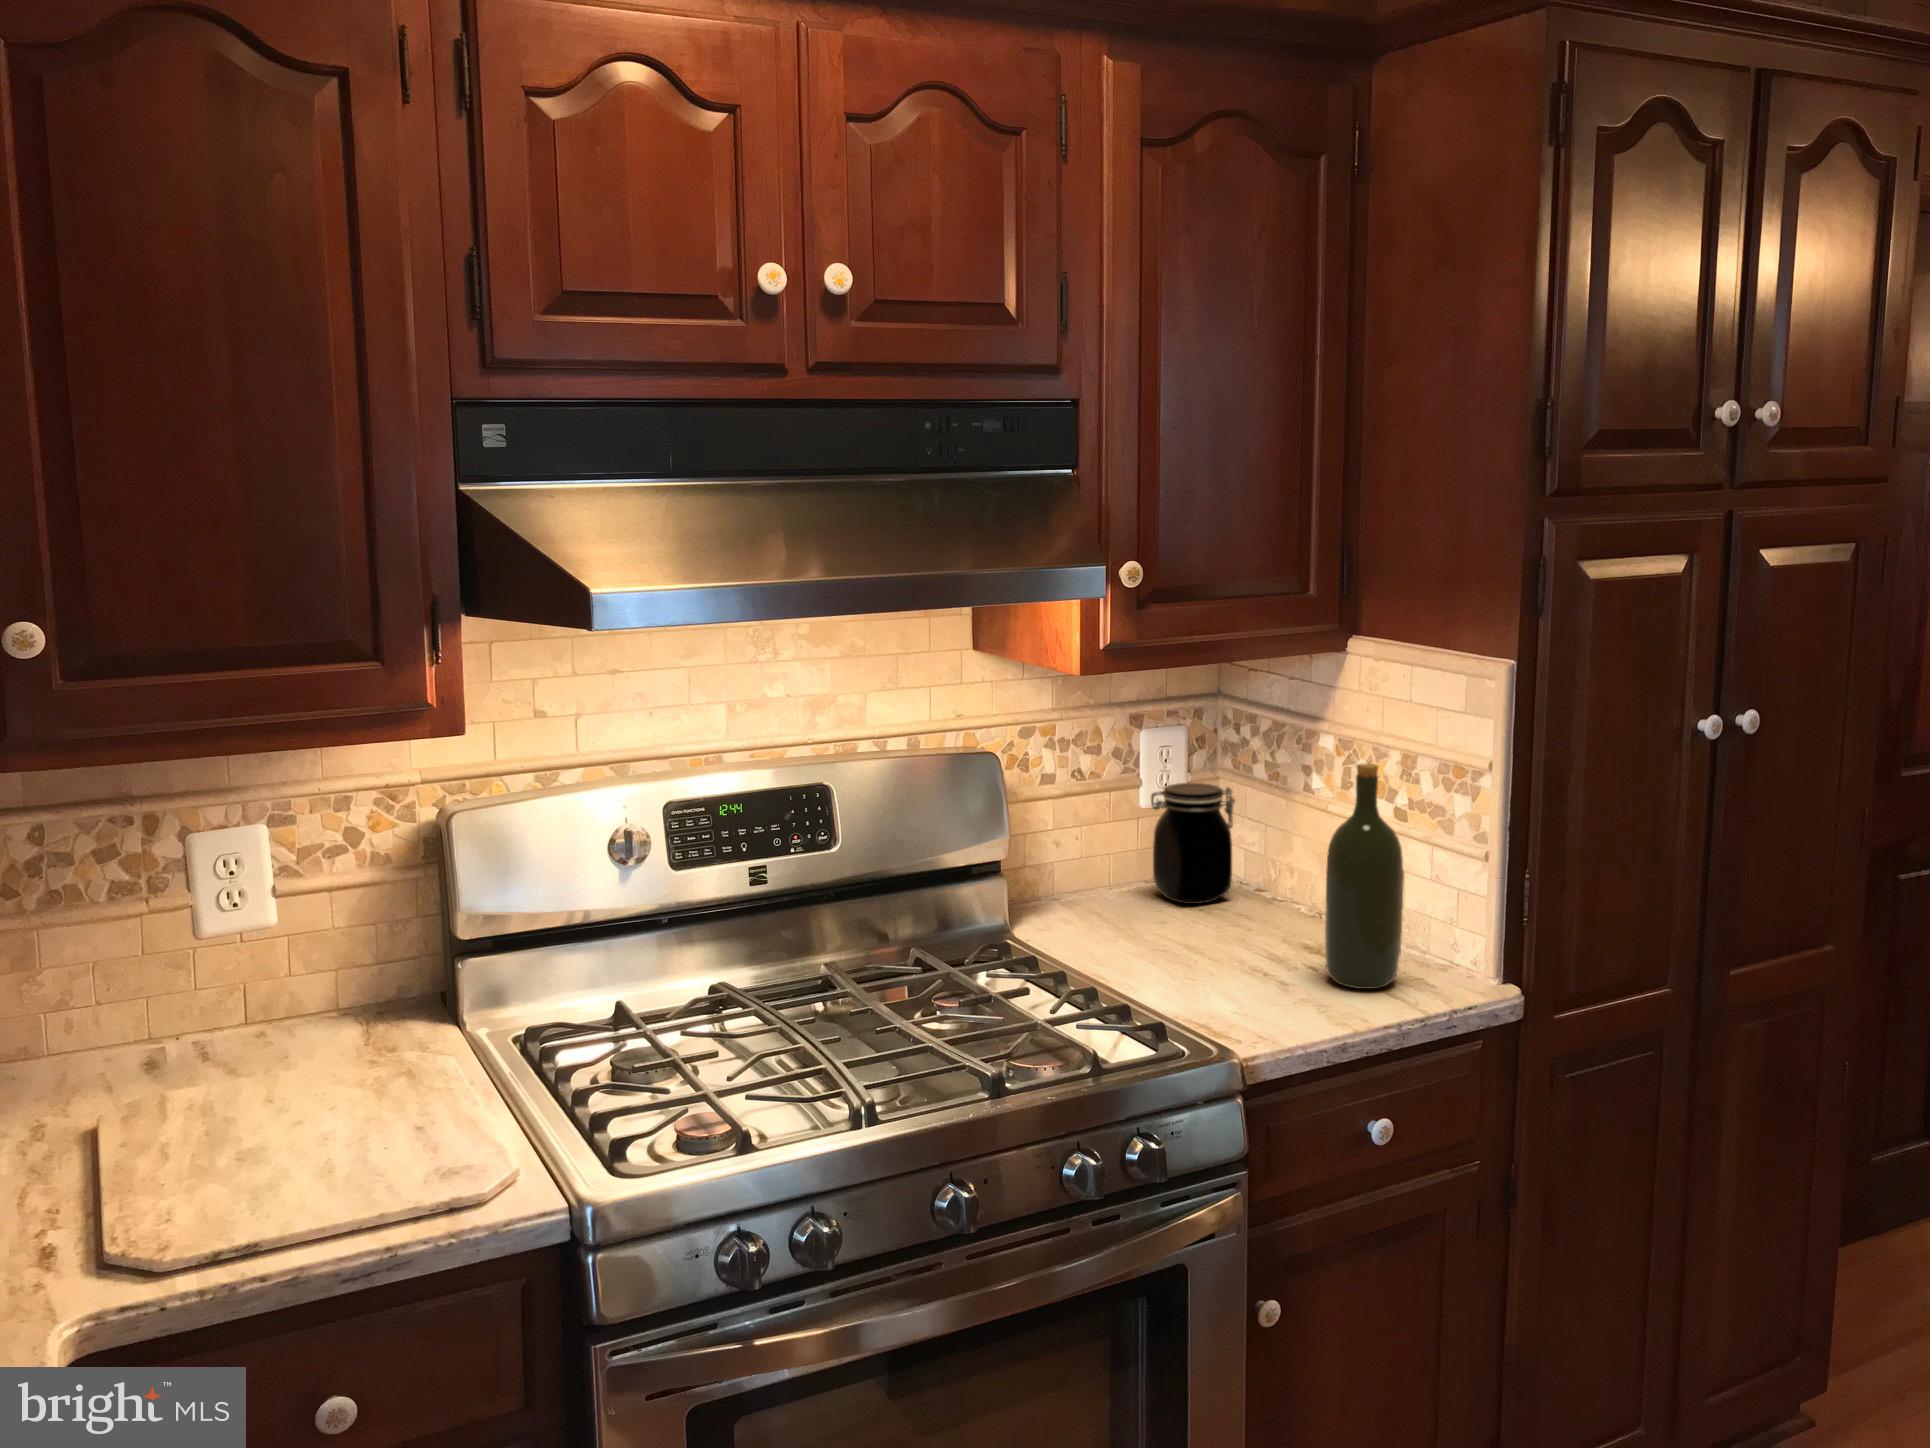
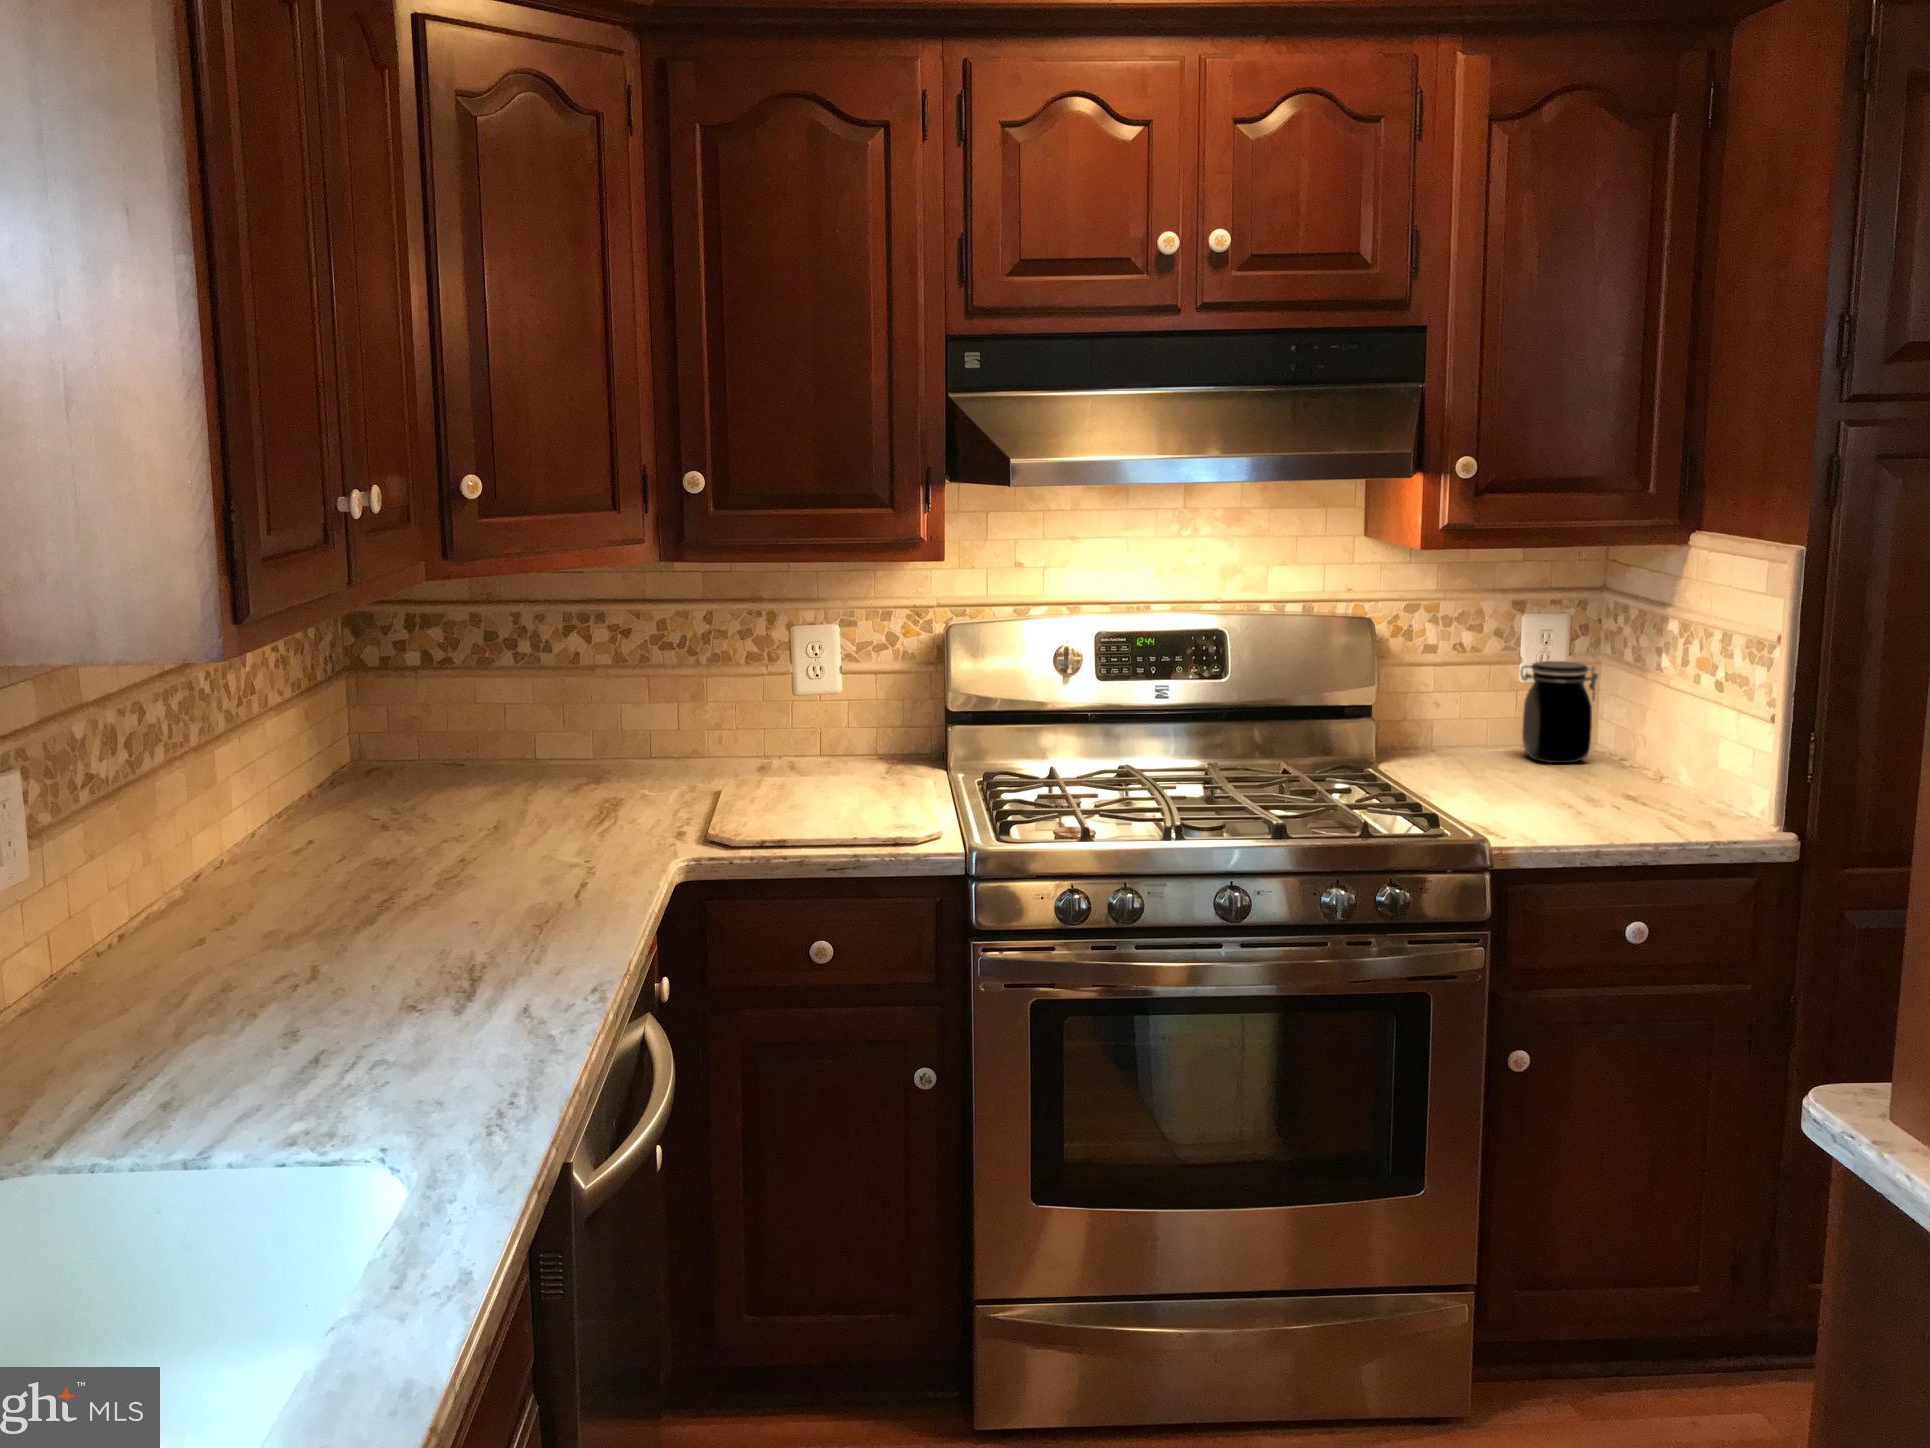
wine bottle: present [1325,764,1404,989] -> none [1614,629,1688,821]

